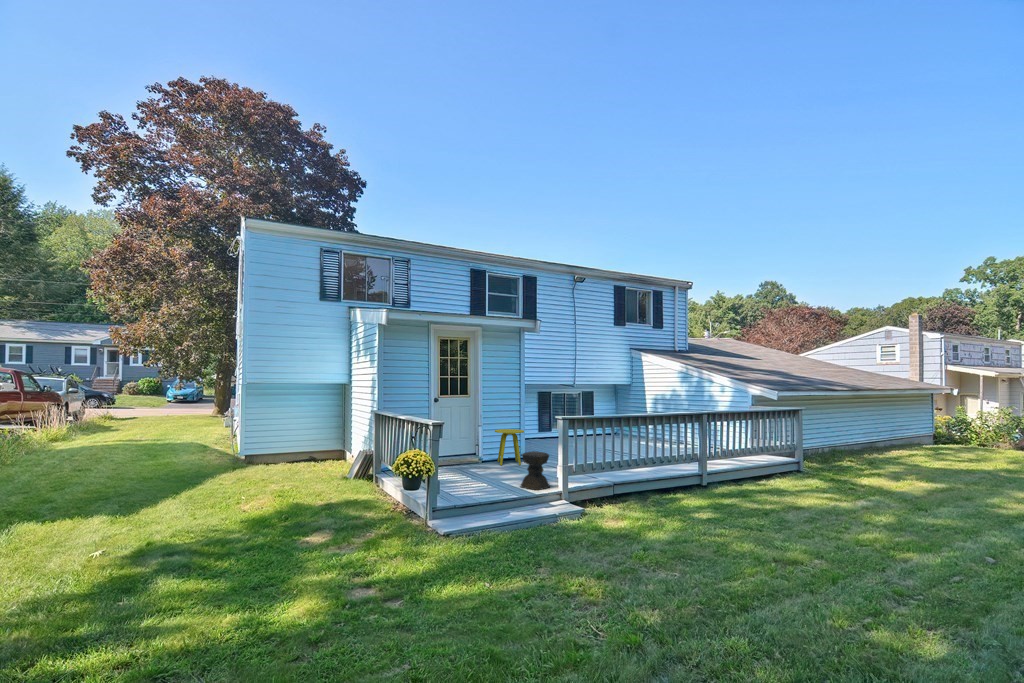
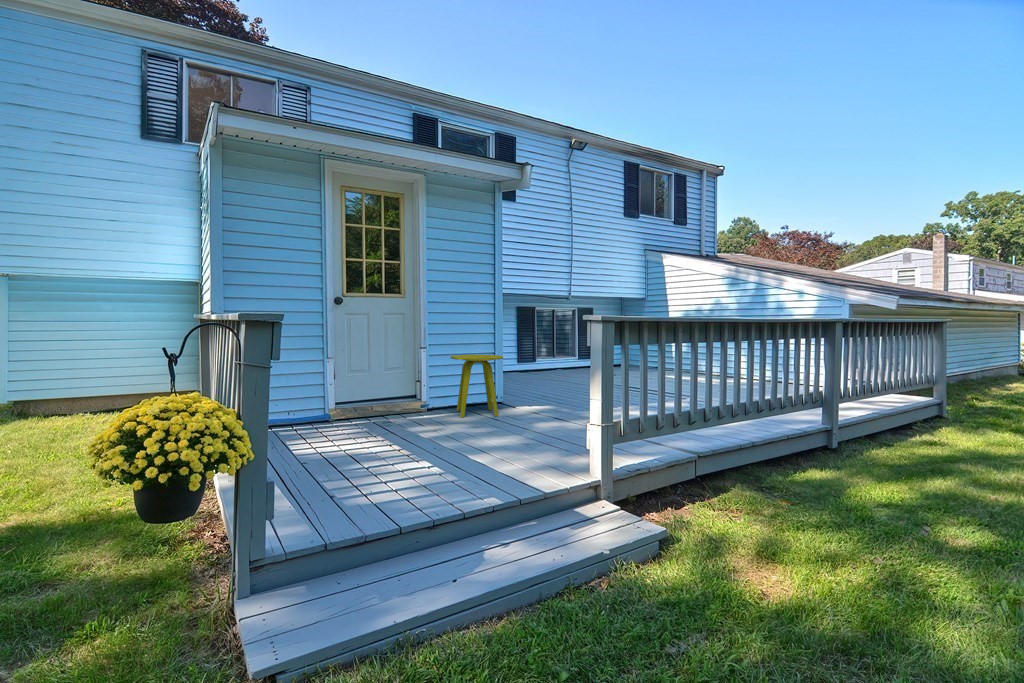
stool: present [521,451,550,490] -> none [501,391,568,478]

